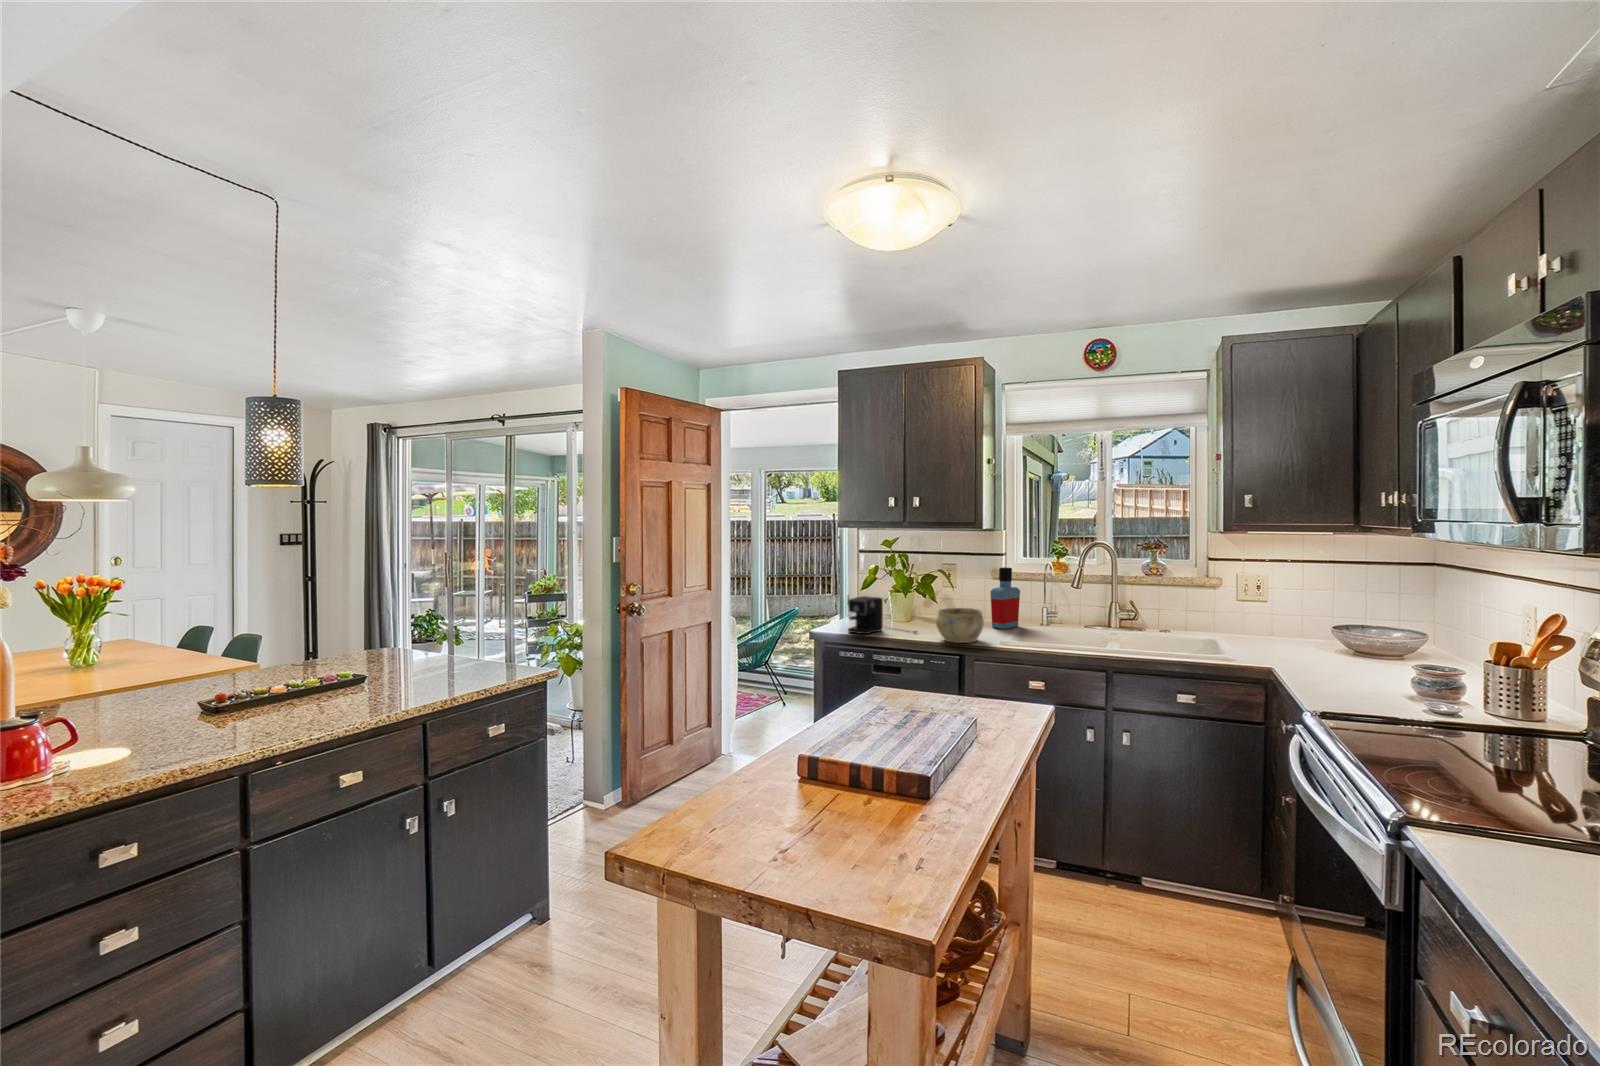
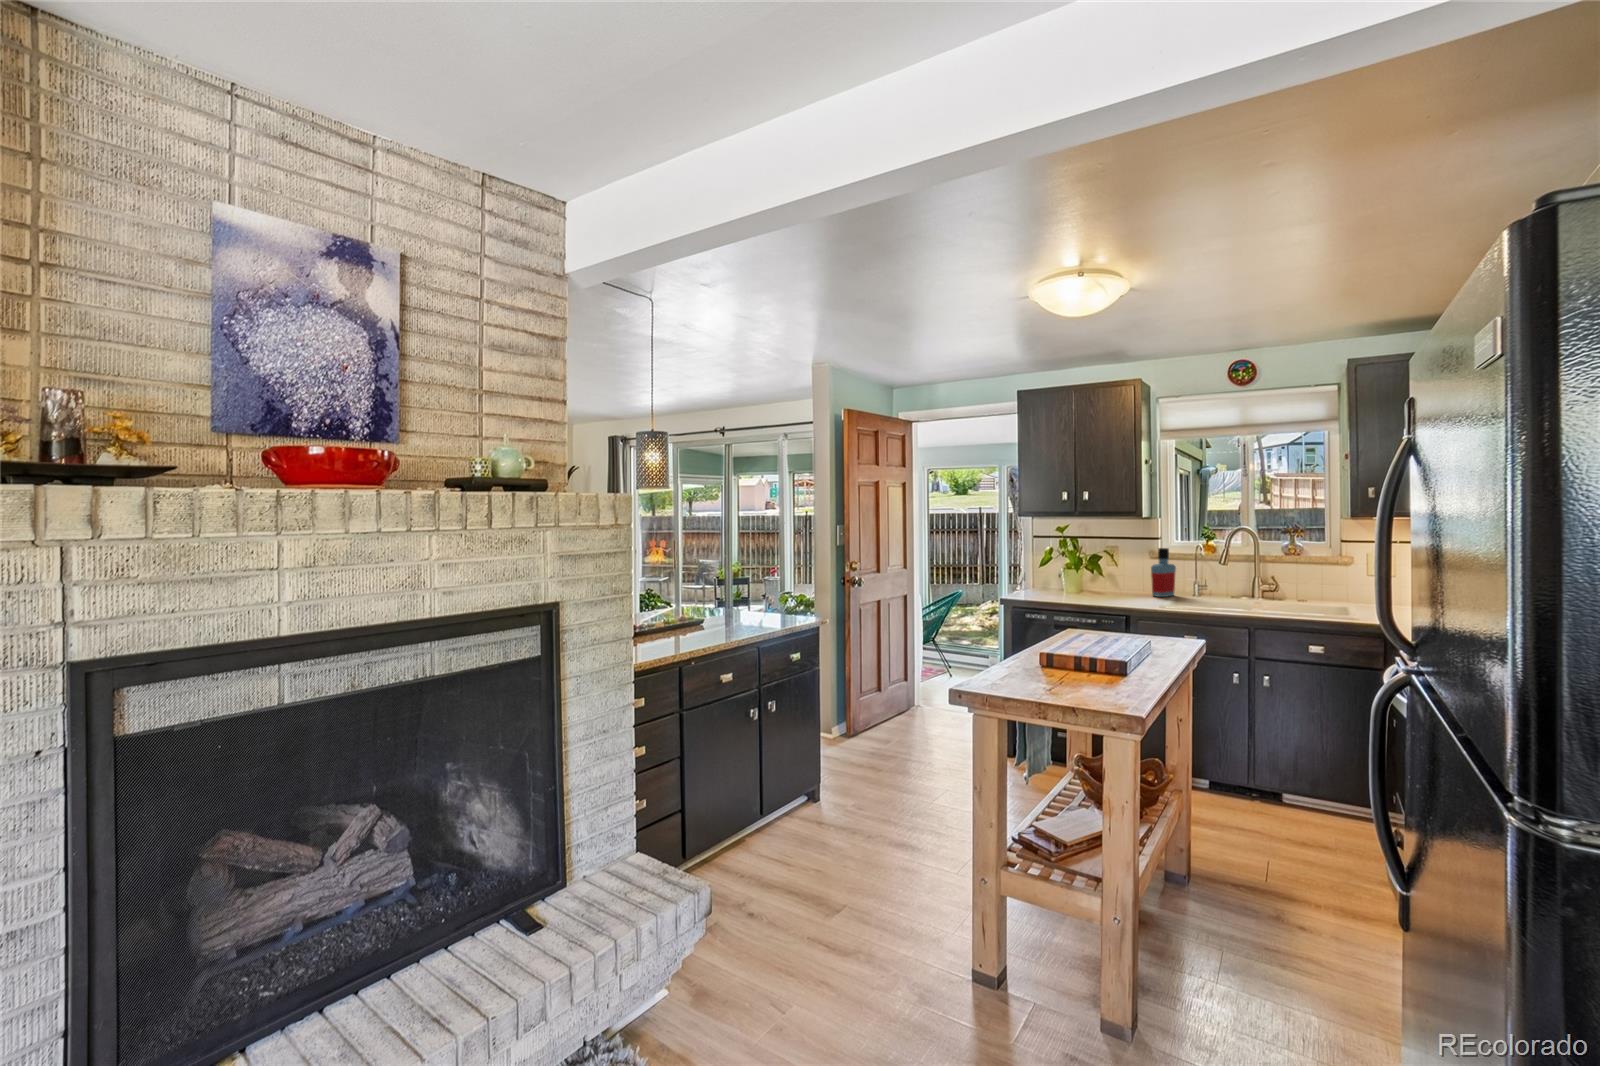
coffee maker: present [848,596,917,634] -> none [1034,571,1092,600]
ceramic bowl: present [936,608,984,643] -> none [1109,579,1149,605]

